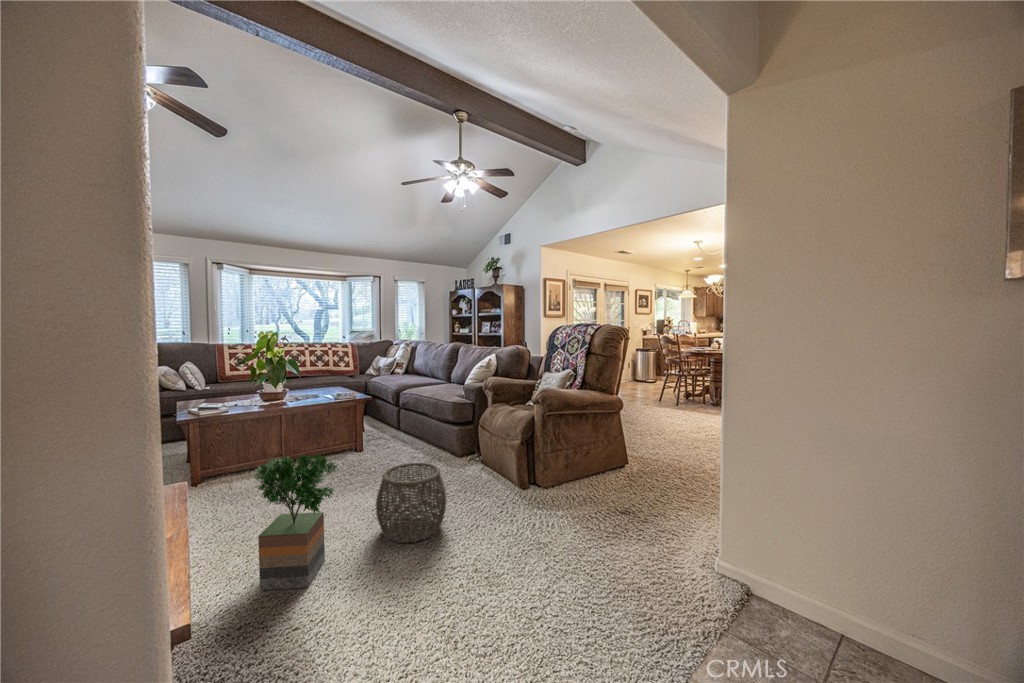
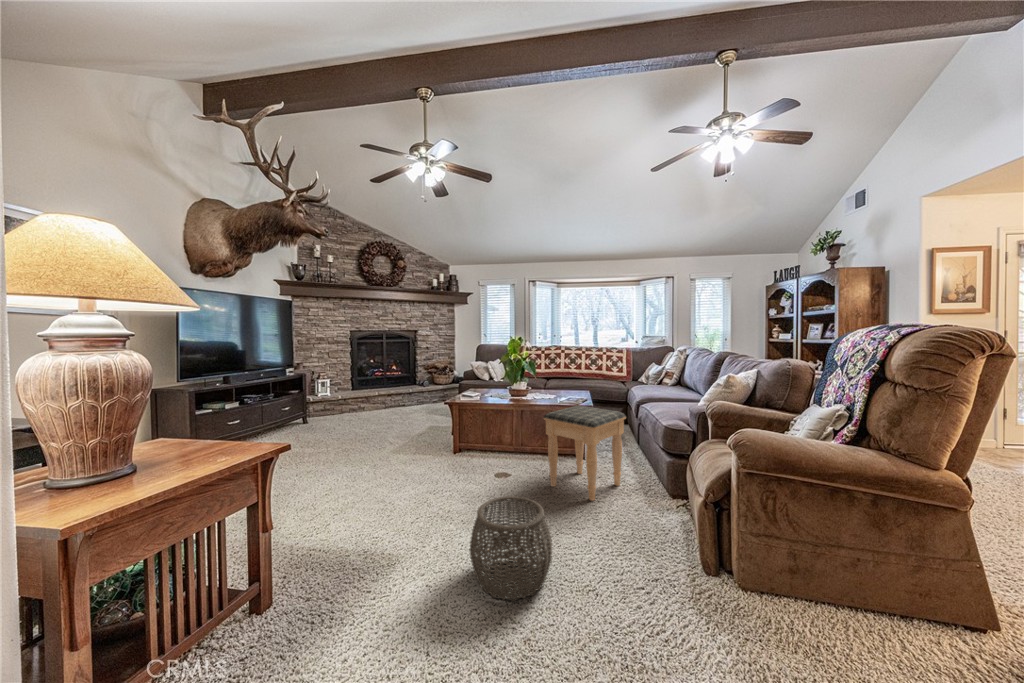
footstool: none [354,393,420,471] -> present [543,406,626,501]
potted tree: present [254,454,337,591] -> none [347,455,435,589]

